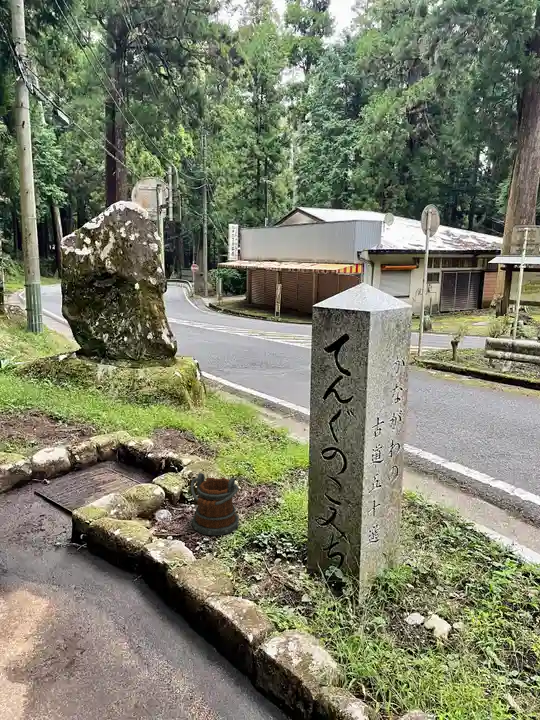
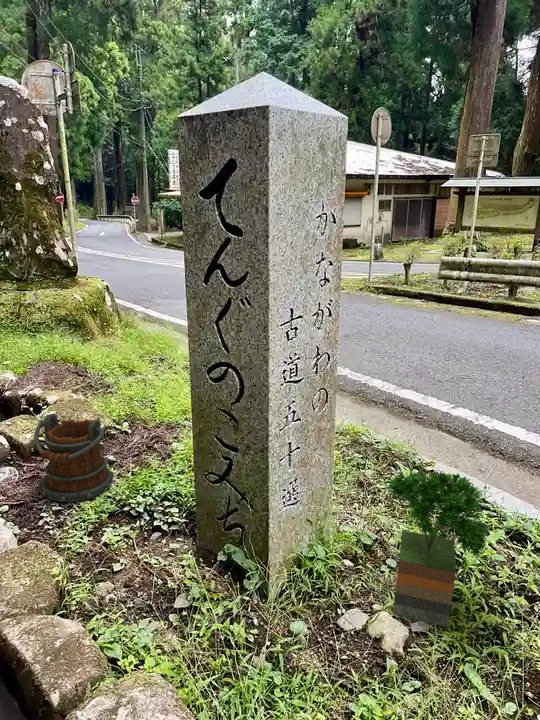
potted tree: none [437,521,505,629] -> present [388,469,490,627]

